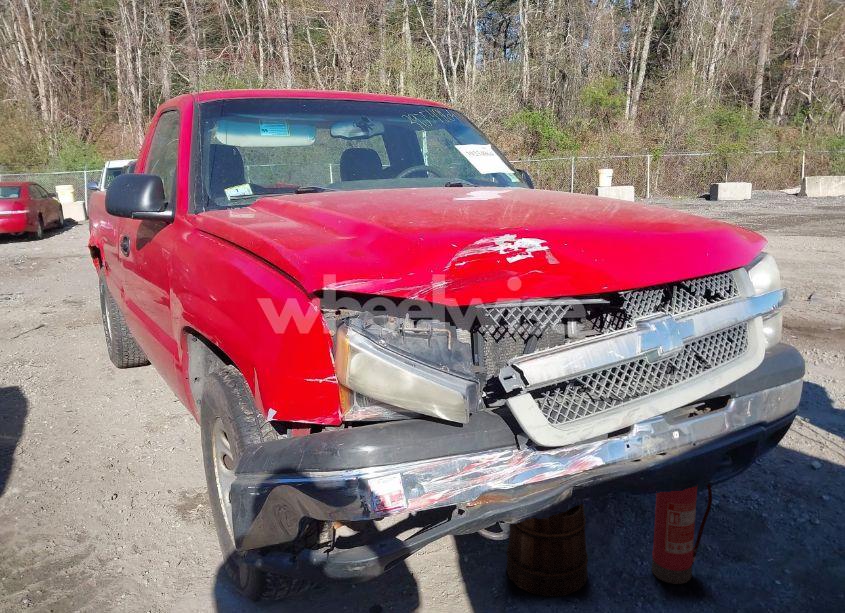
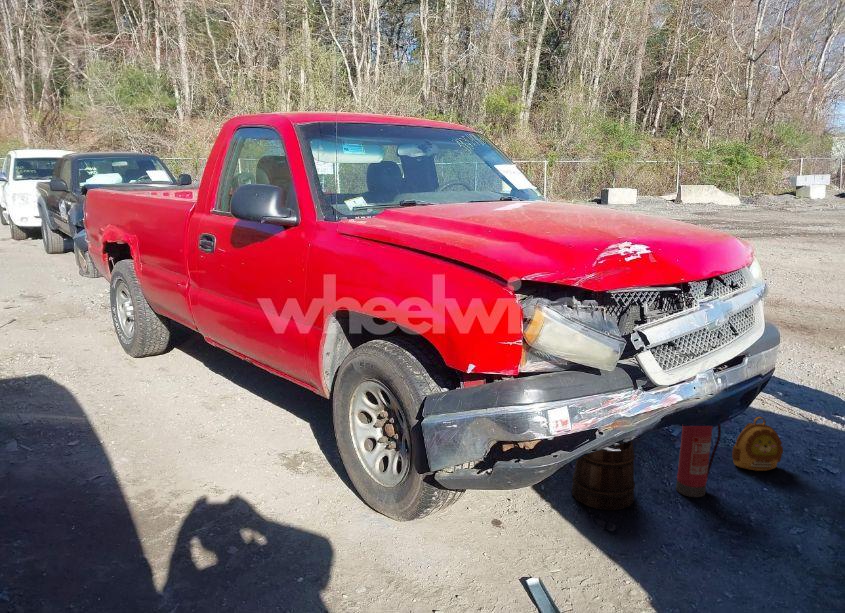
backpack: none [745,473,816,548] -> present [732,417,783,471]

